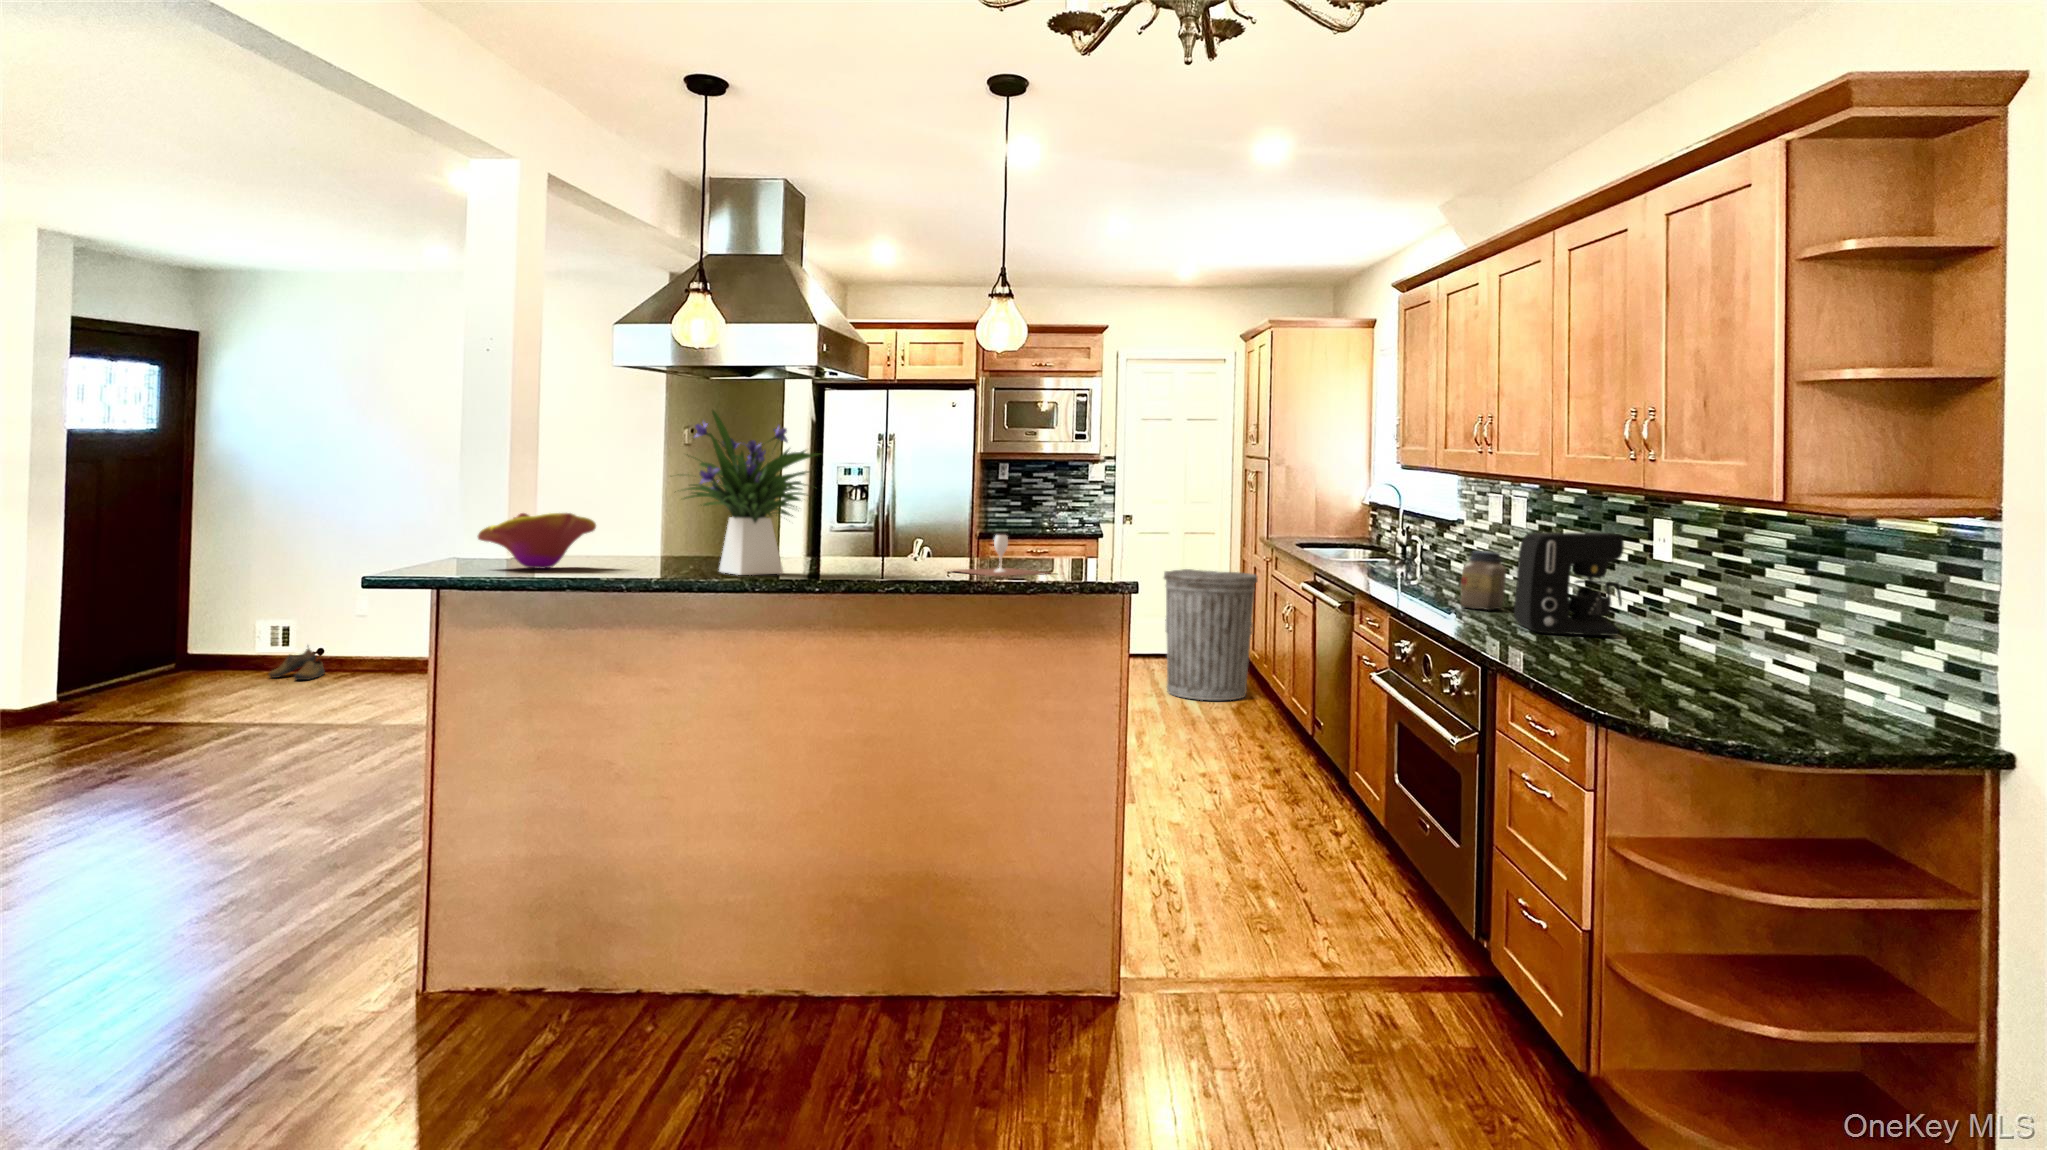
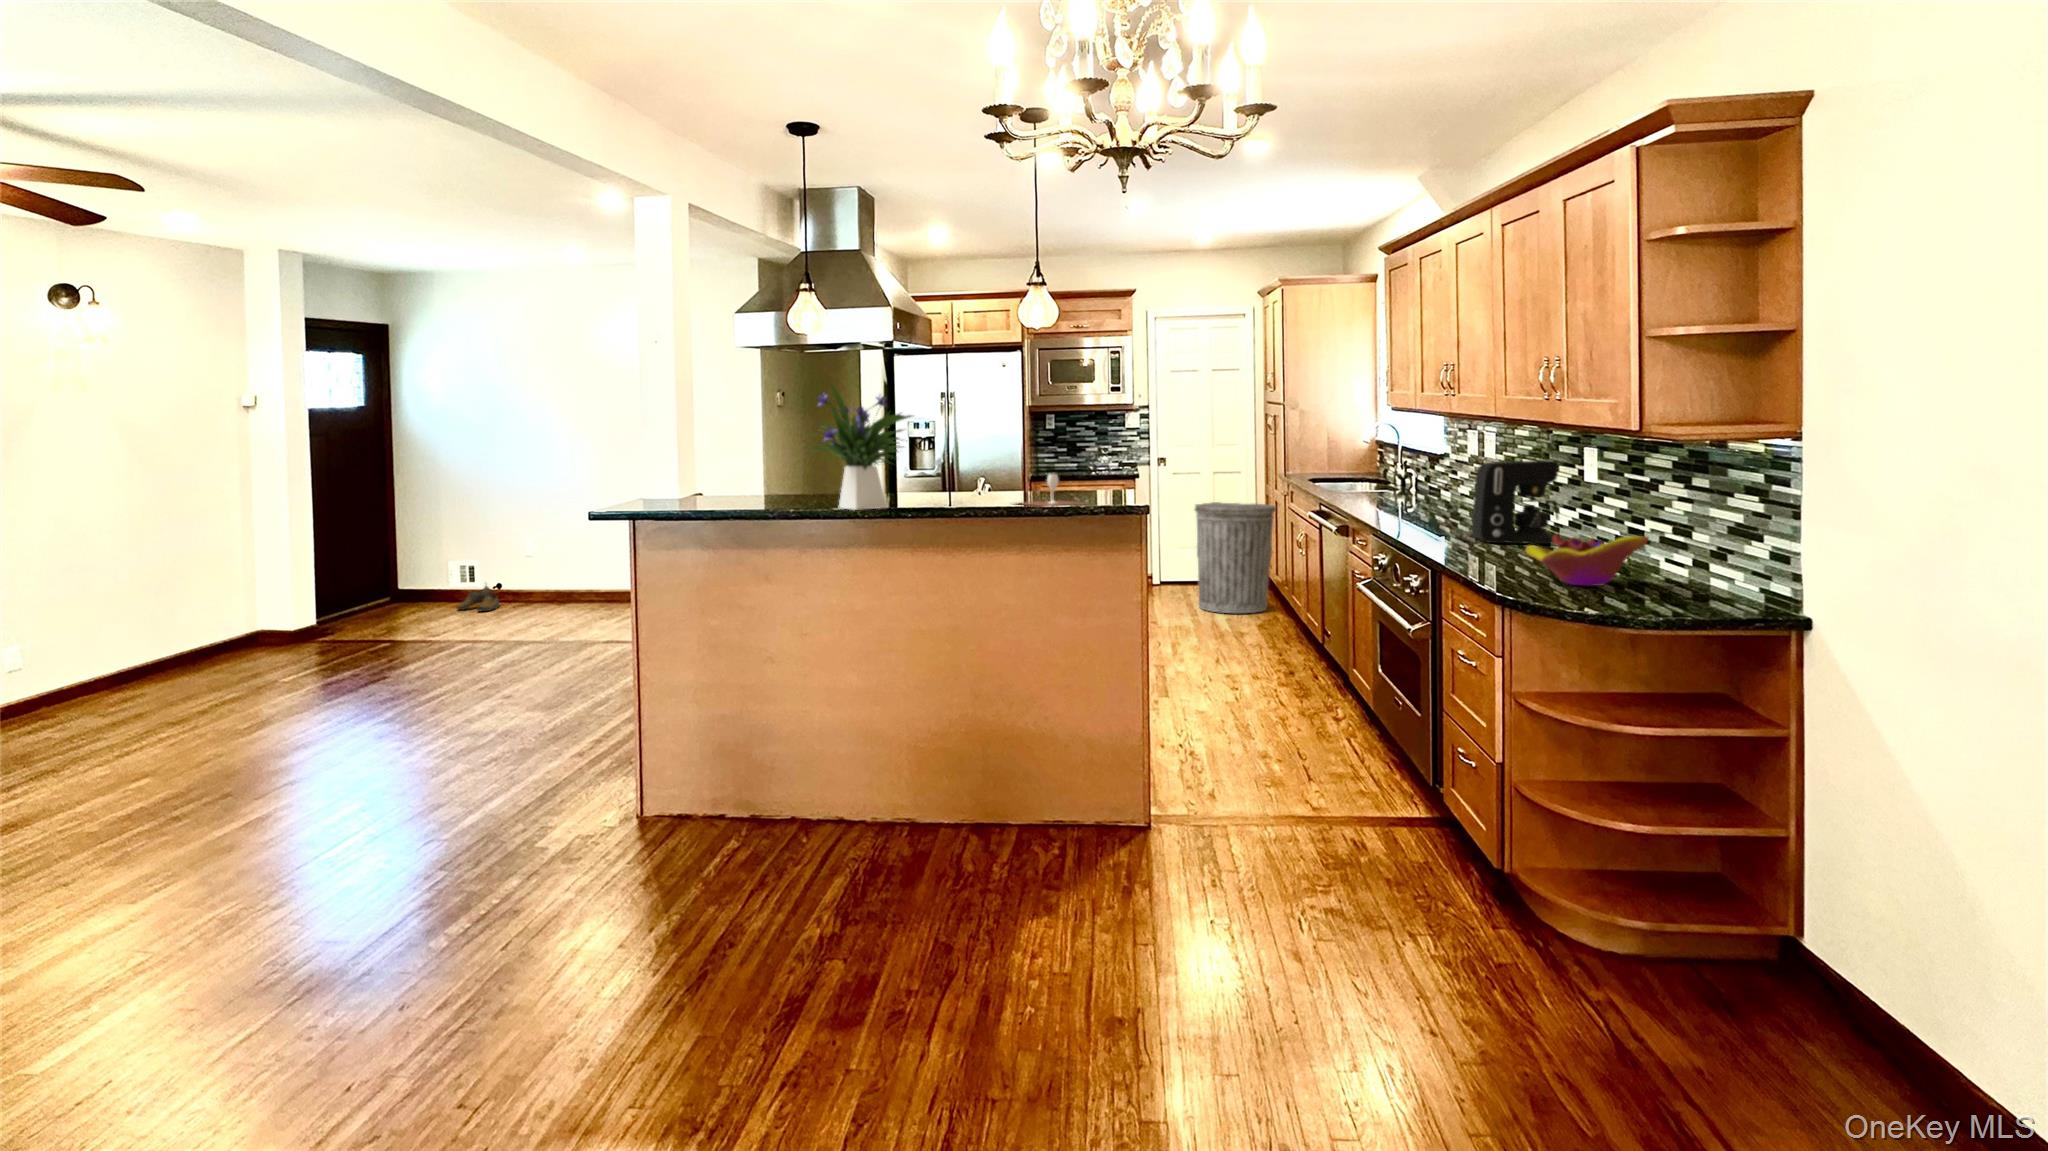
decorative bowl: present [478,513,596,569] -> present [1525,535,1649,586]
jar: present [1461,551,1506,610] -> none [1432,479,1471,527]

